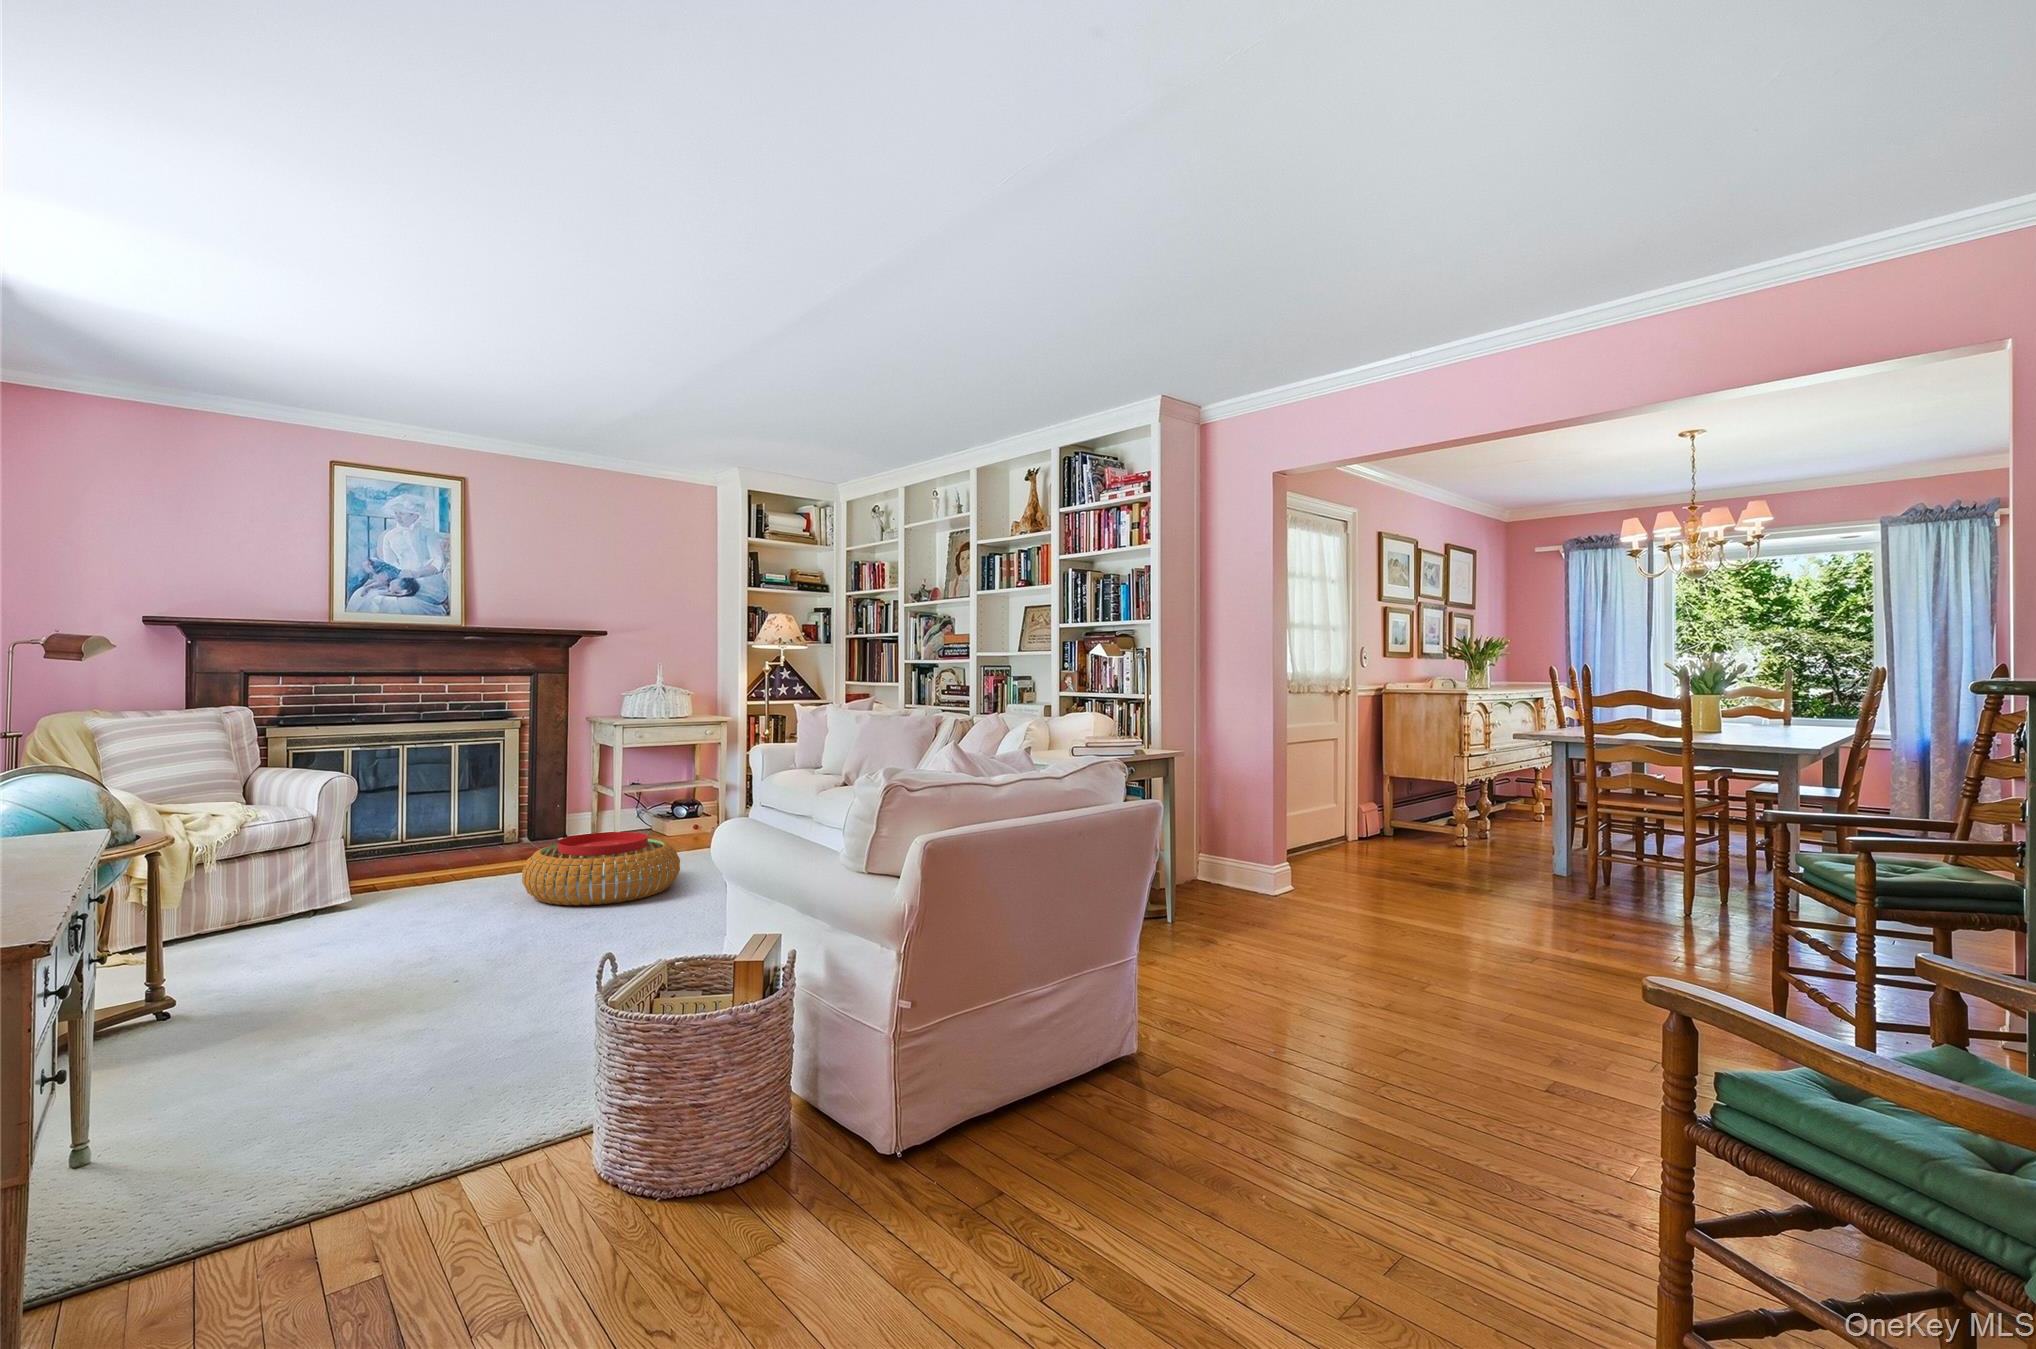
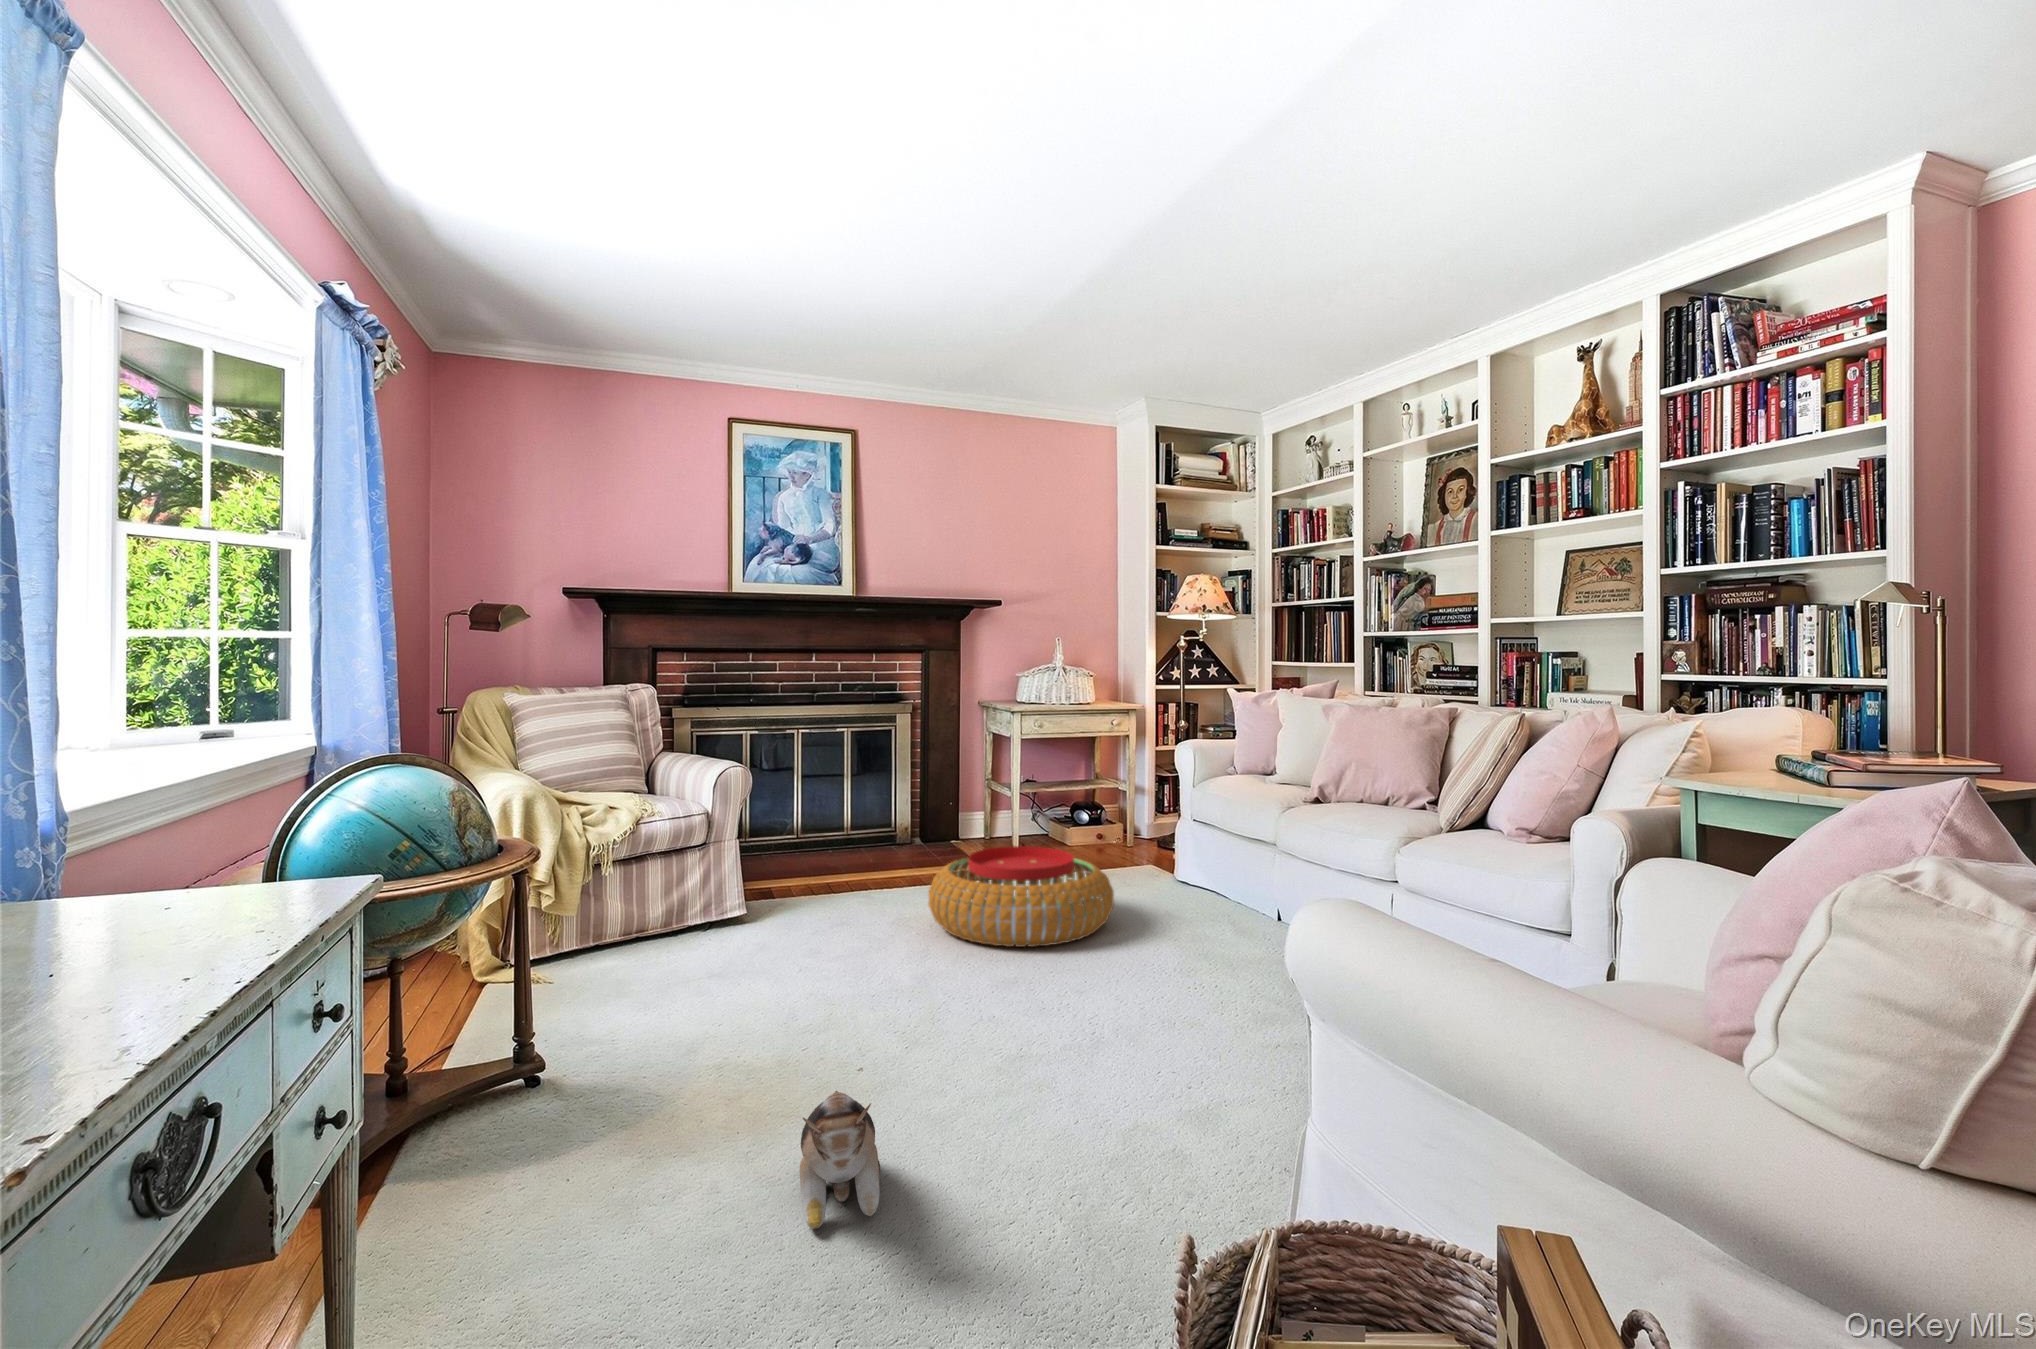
plush toy: none [402,959,459,1045] -> present [800,1091,880,1229]

